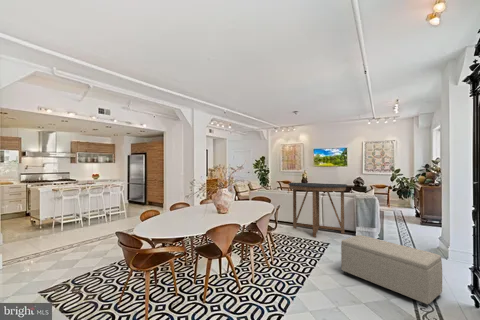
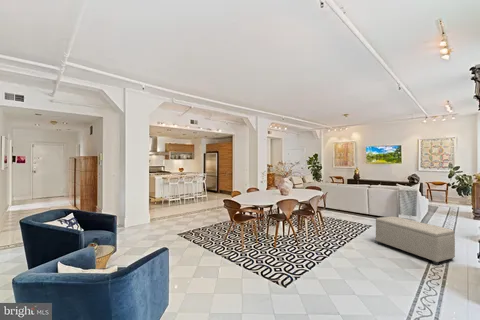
console table: present [288,183,347,237] -> none [337,176,391,221]

